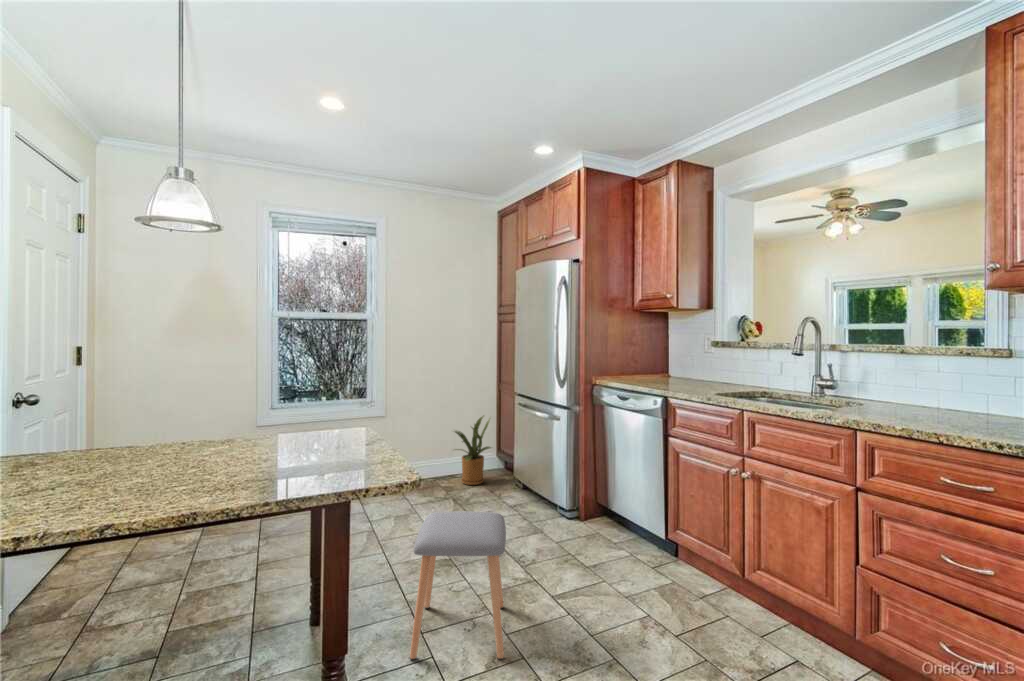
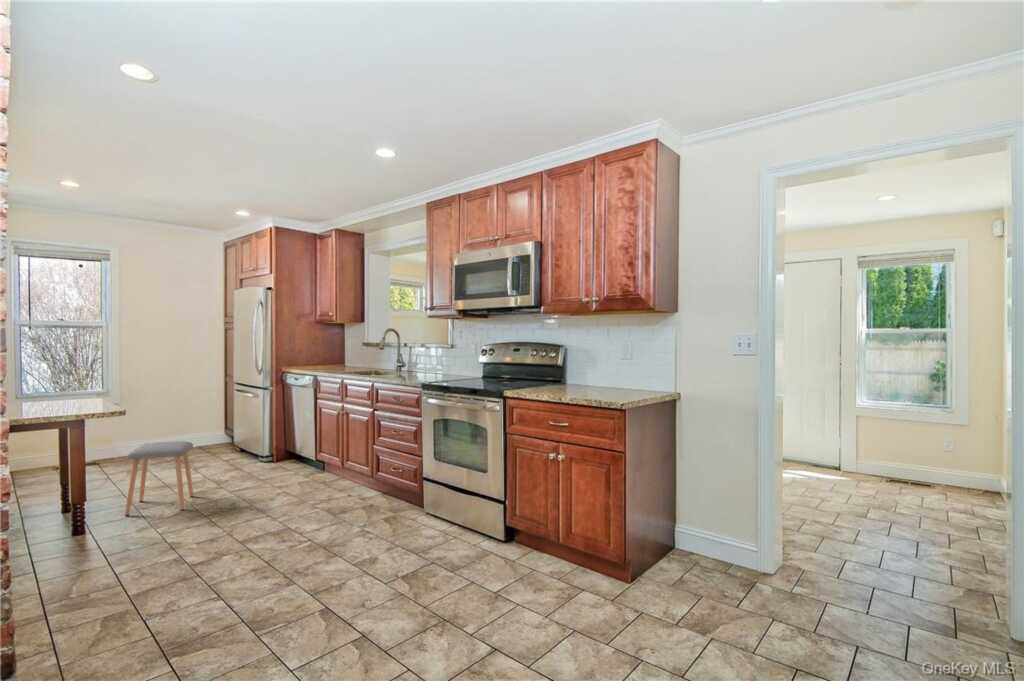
house plant: present [455,416,491,485] -> none [176,400,221,453]

